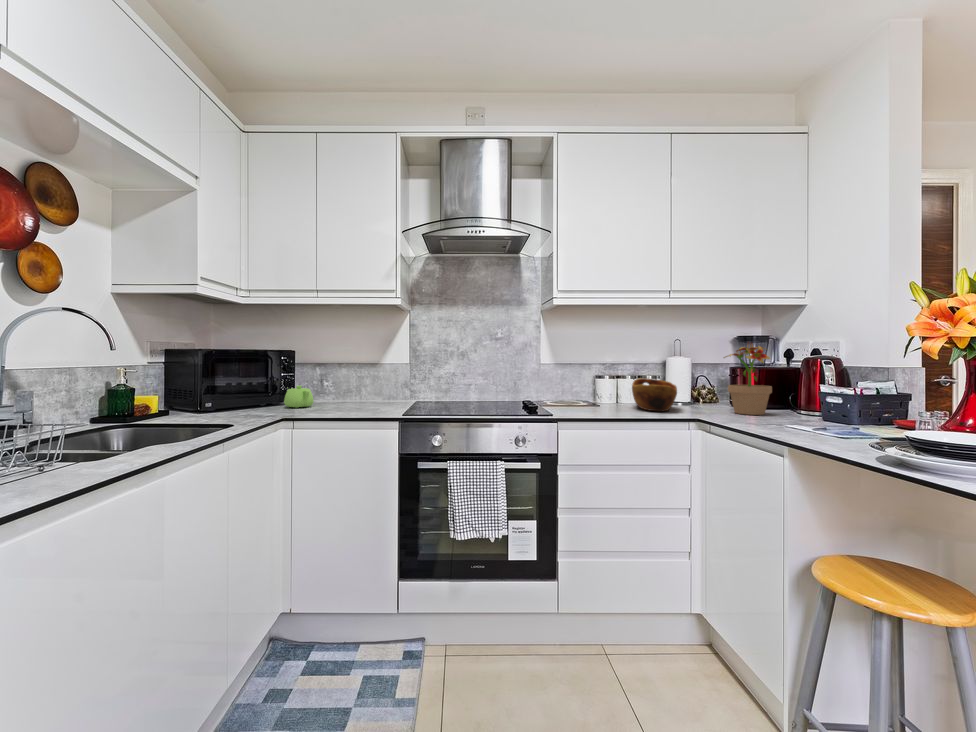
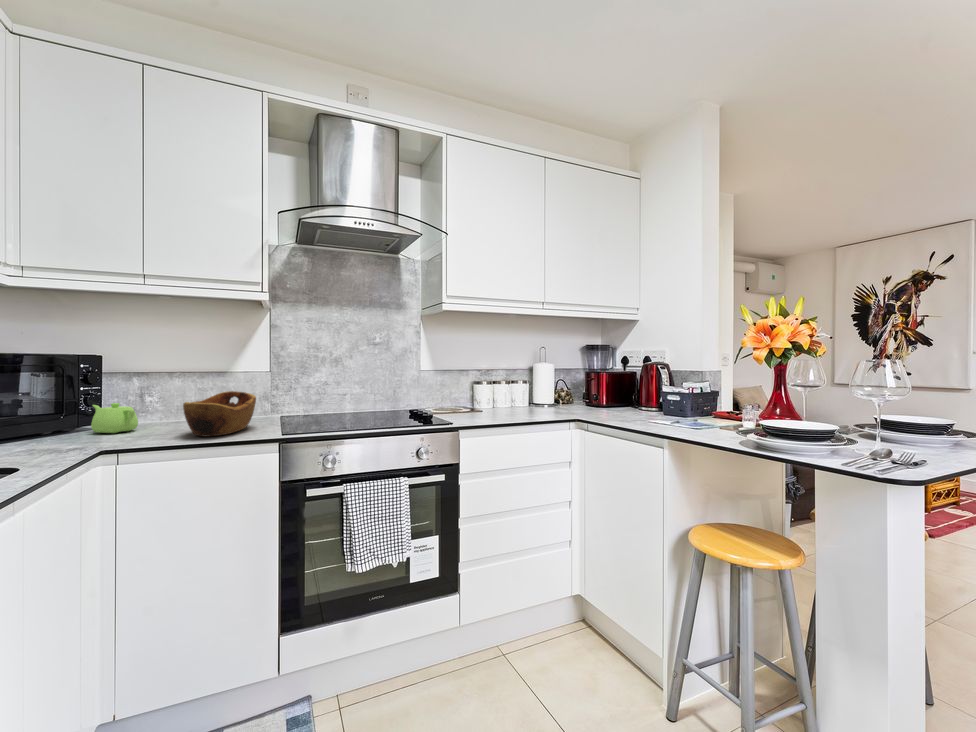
potted plant: present [724,342,772,415] -> none [591,351,629,414]
wooden bowl: present [632,378,677,411] -> present [183,391,256,436]

